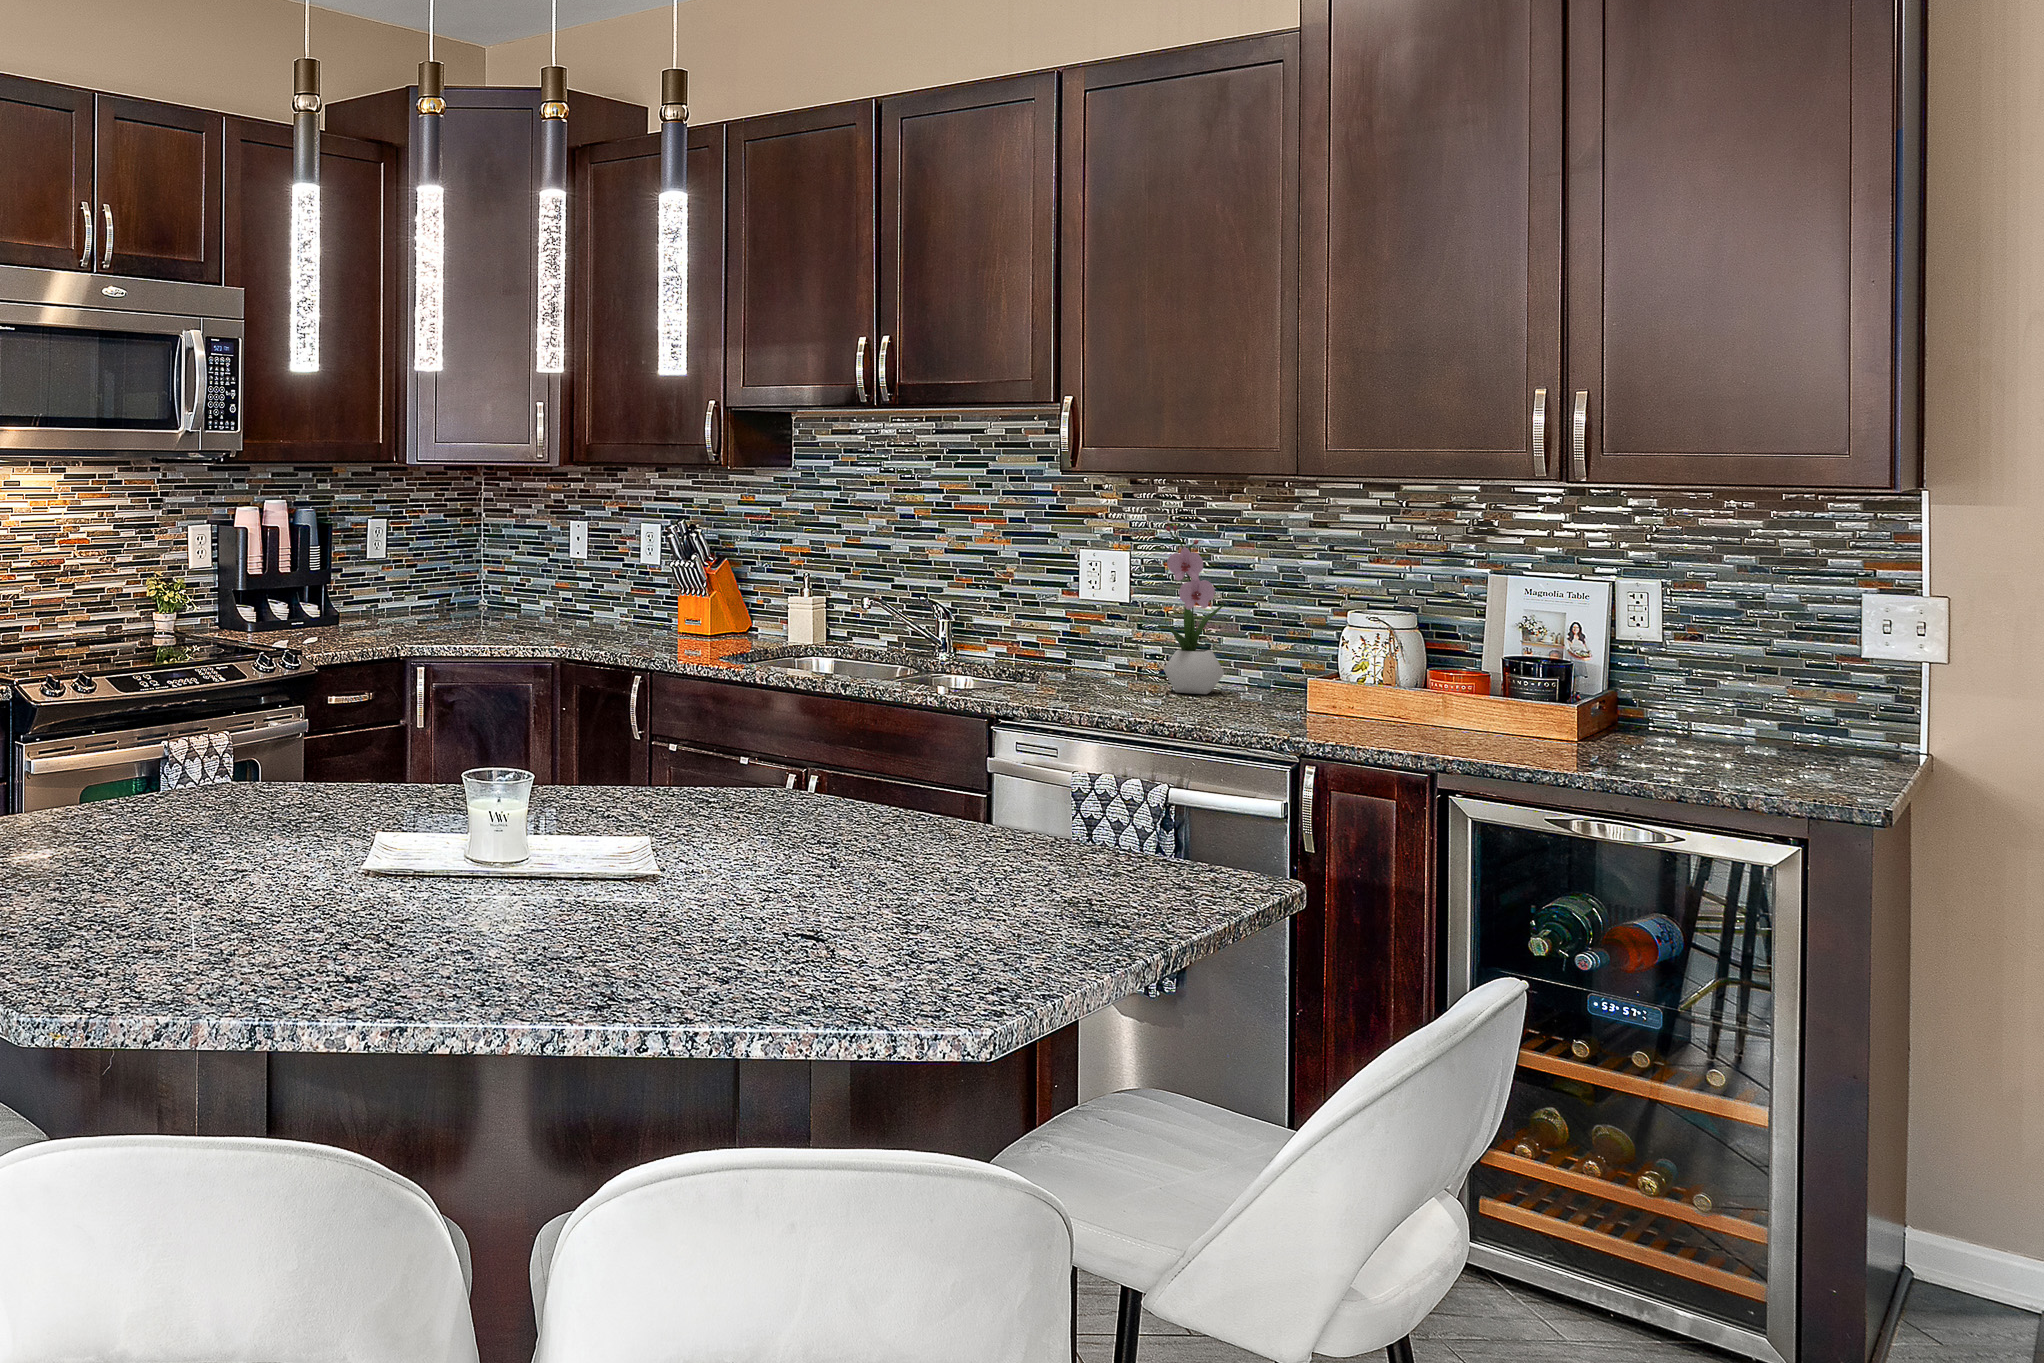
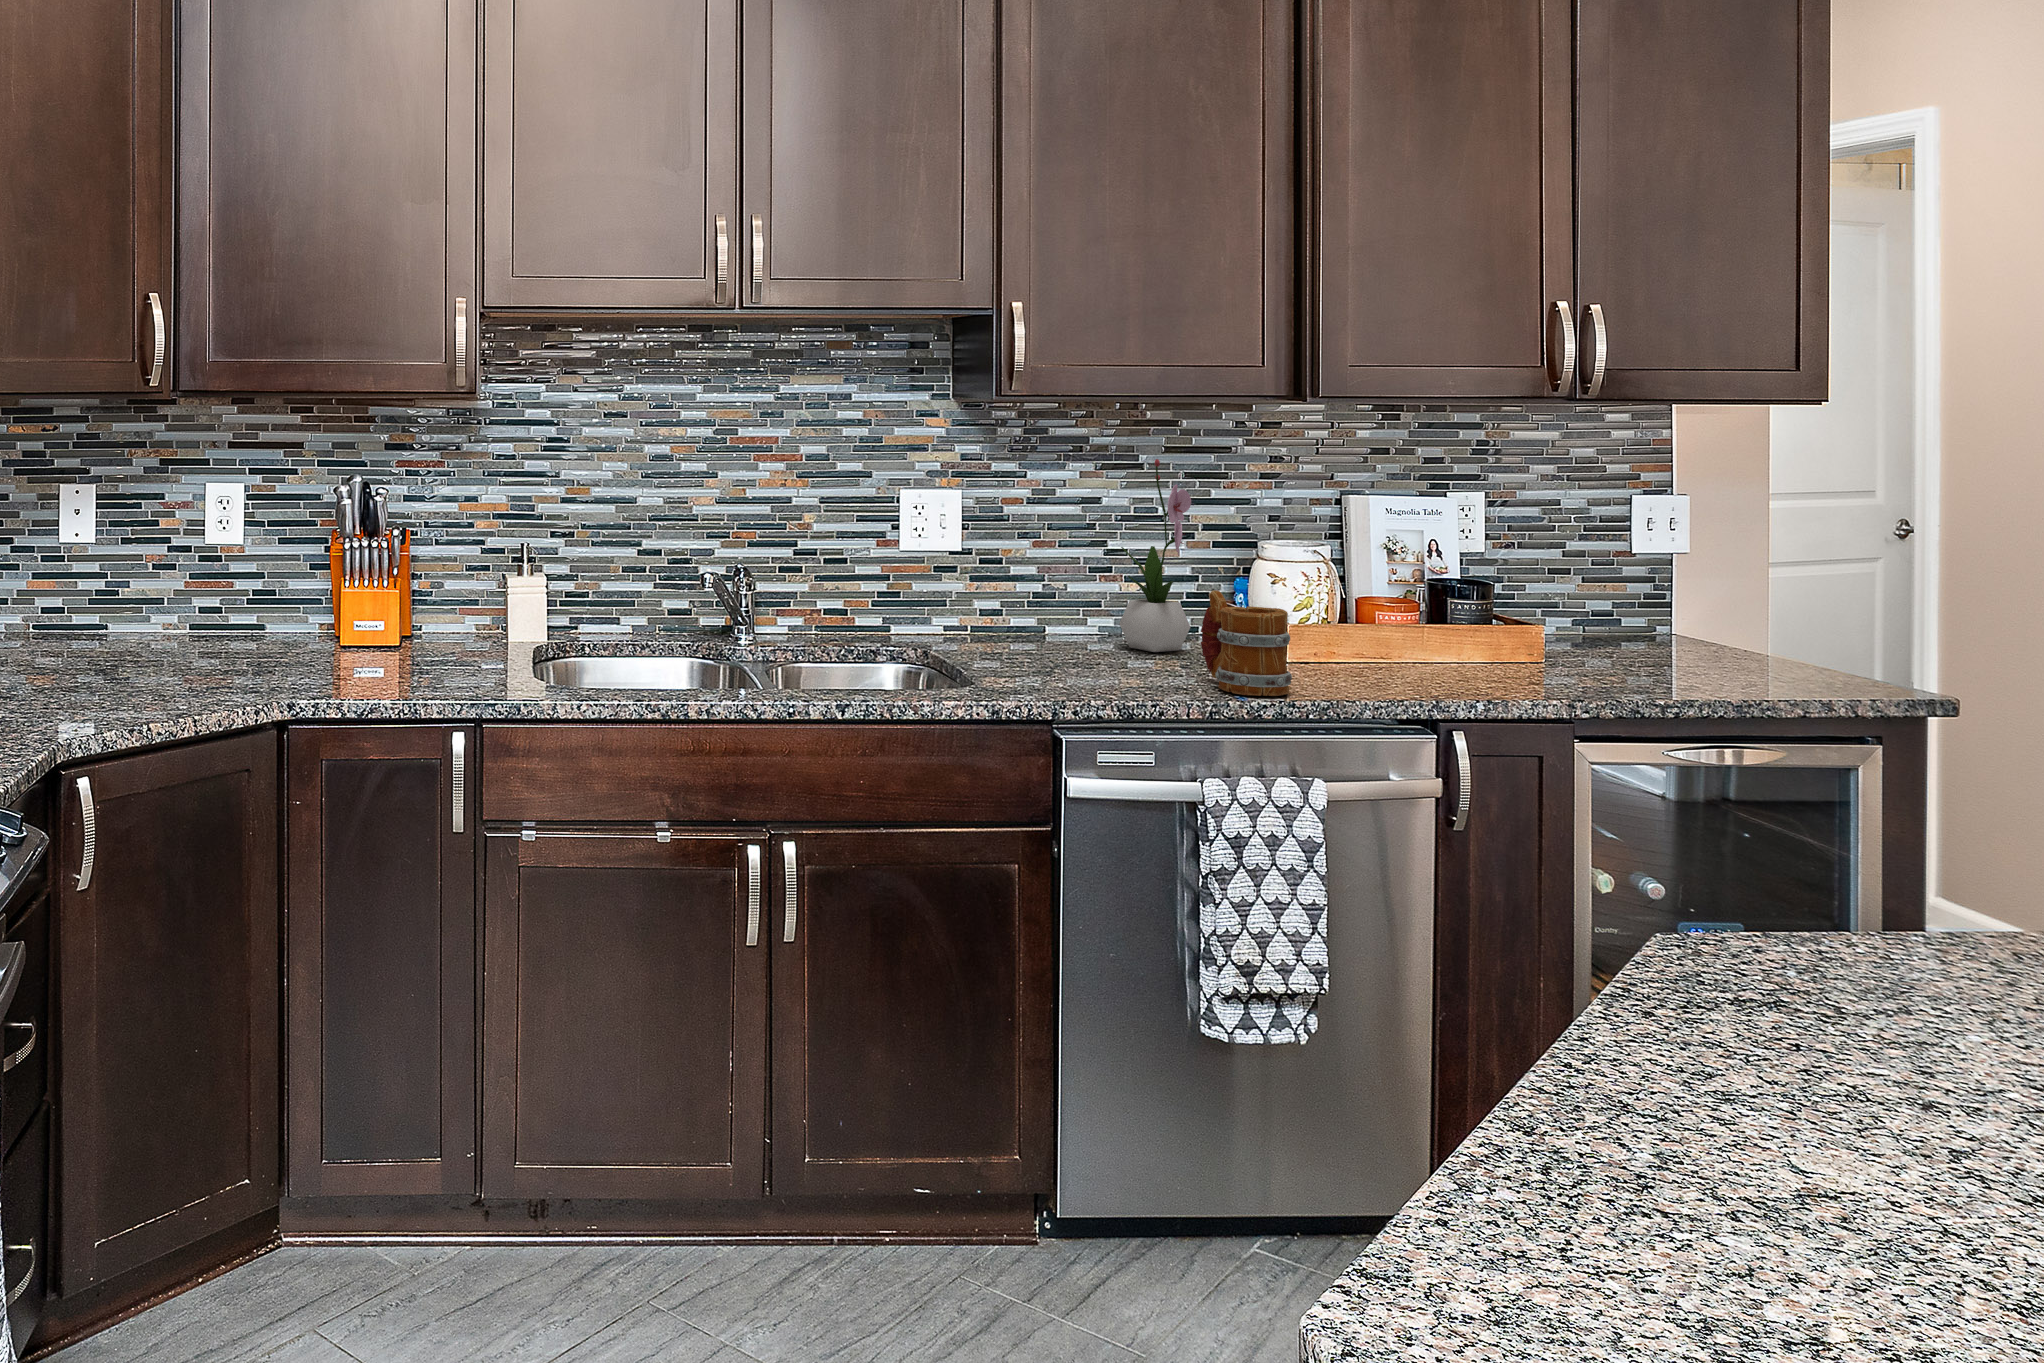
mug: none [1058,630,1117,712] -> present [1201,590,1292,696]

